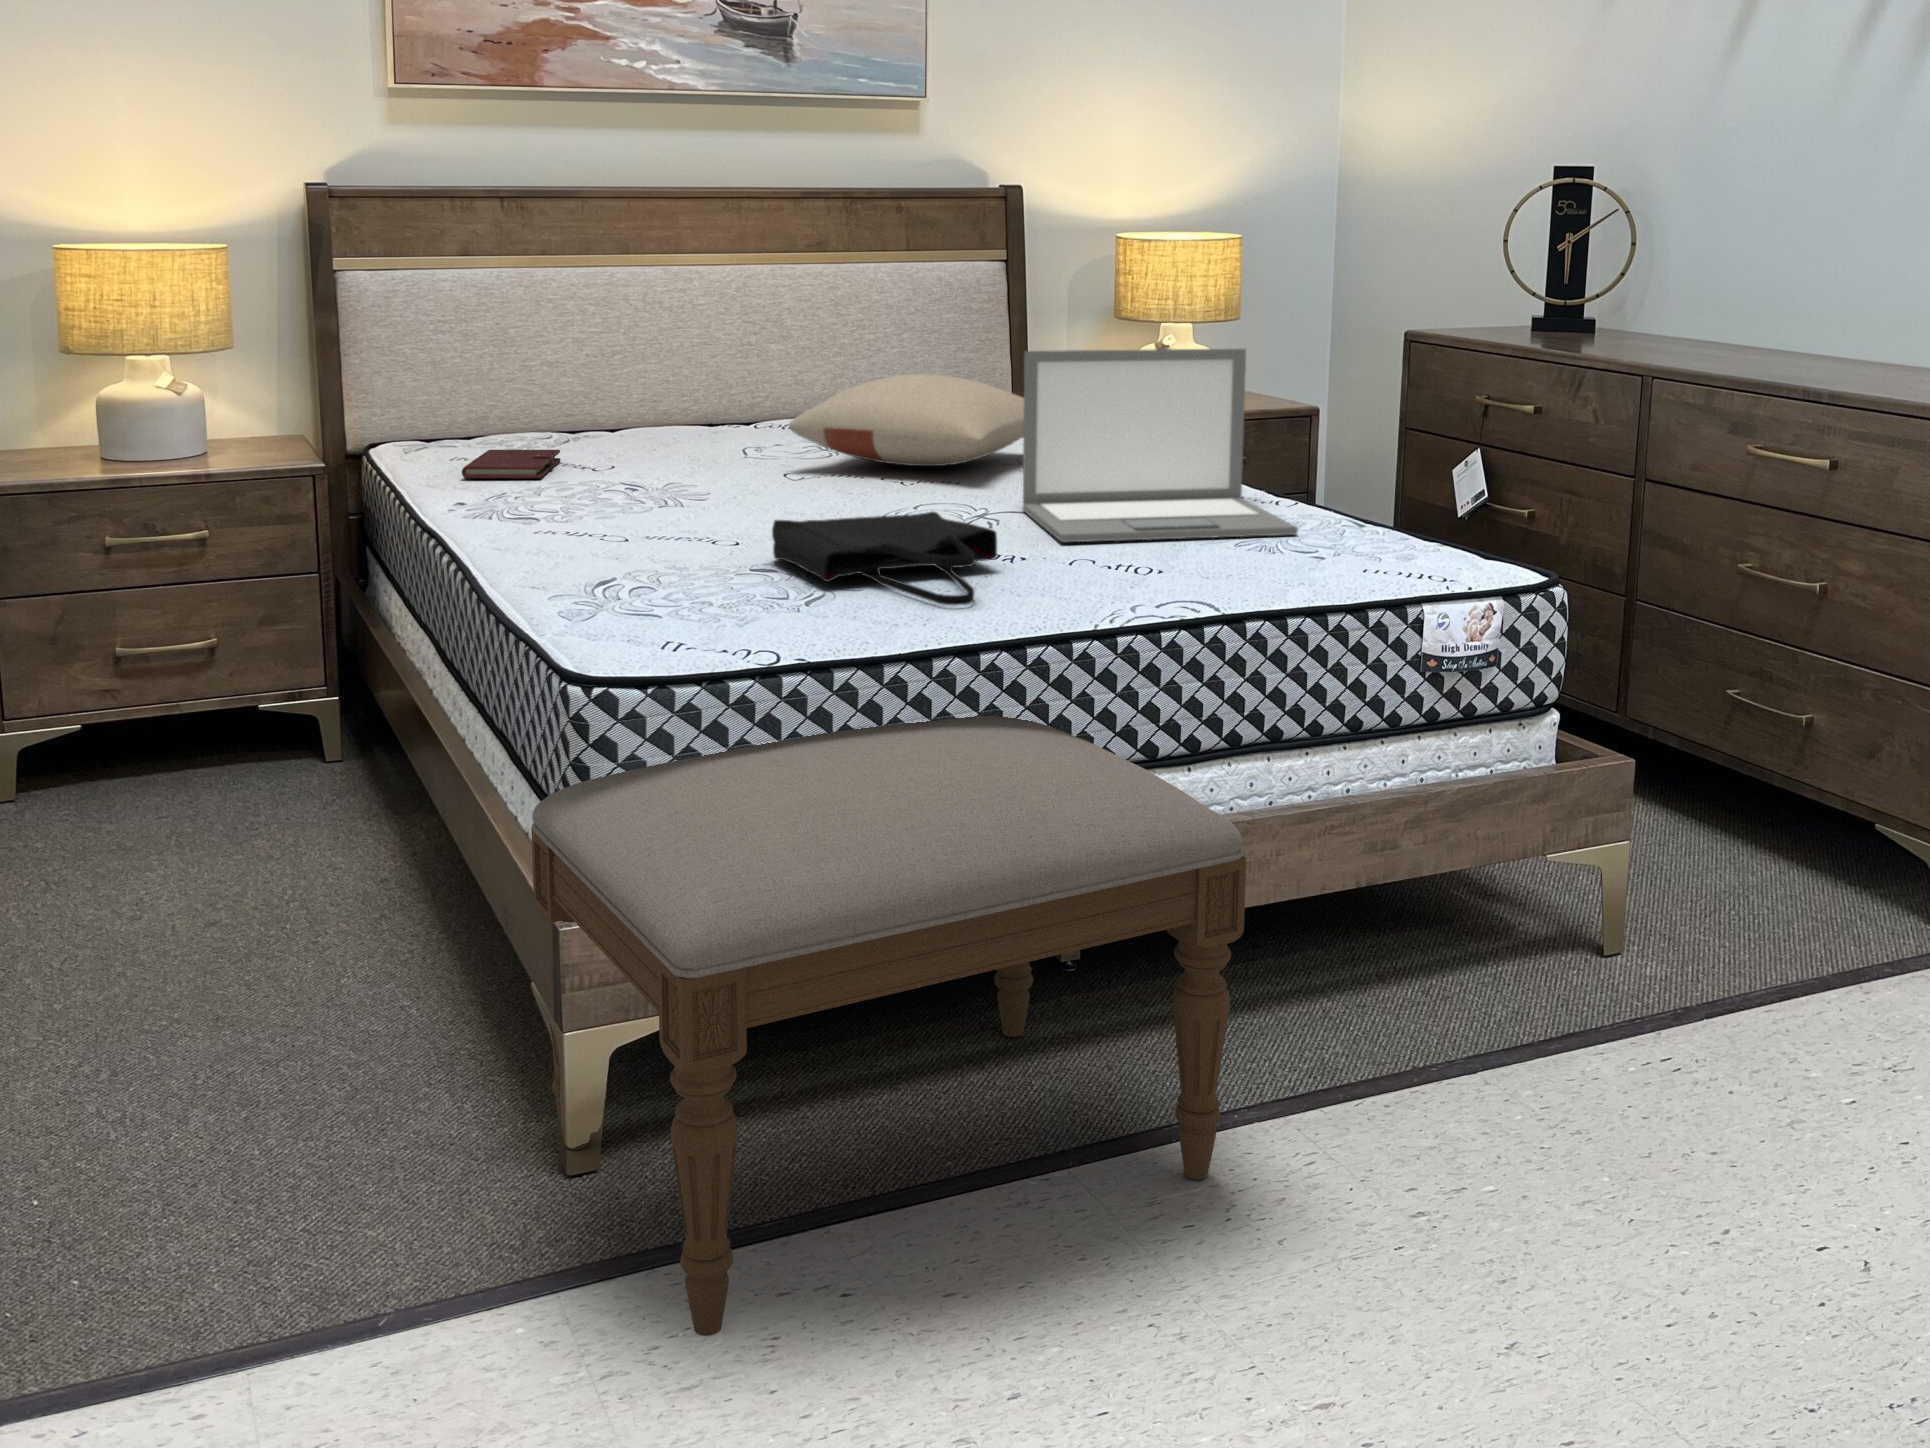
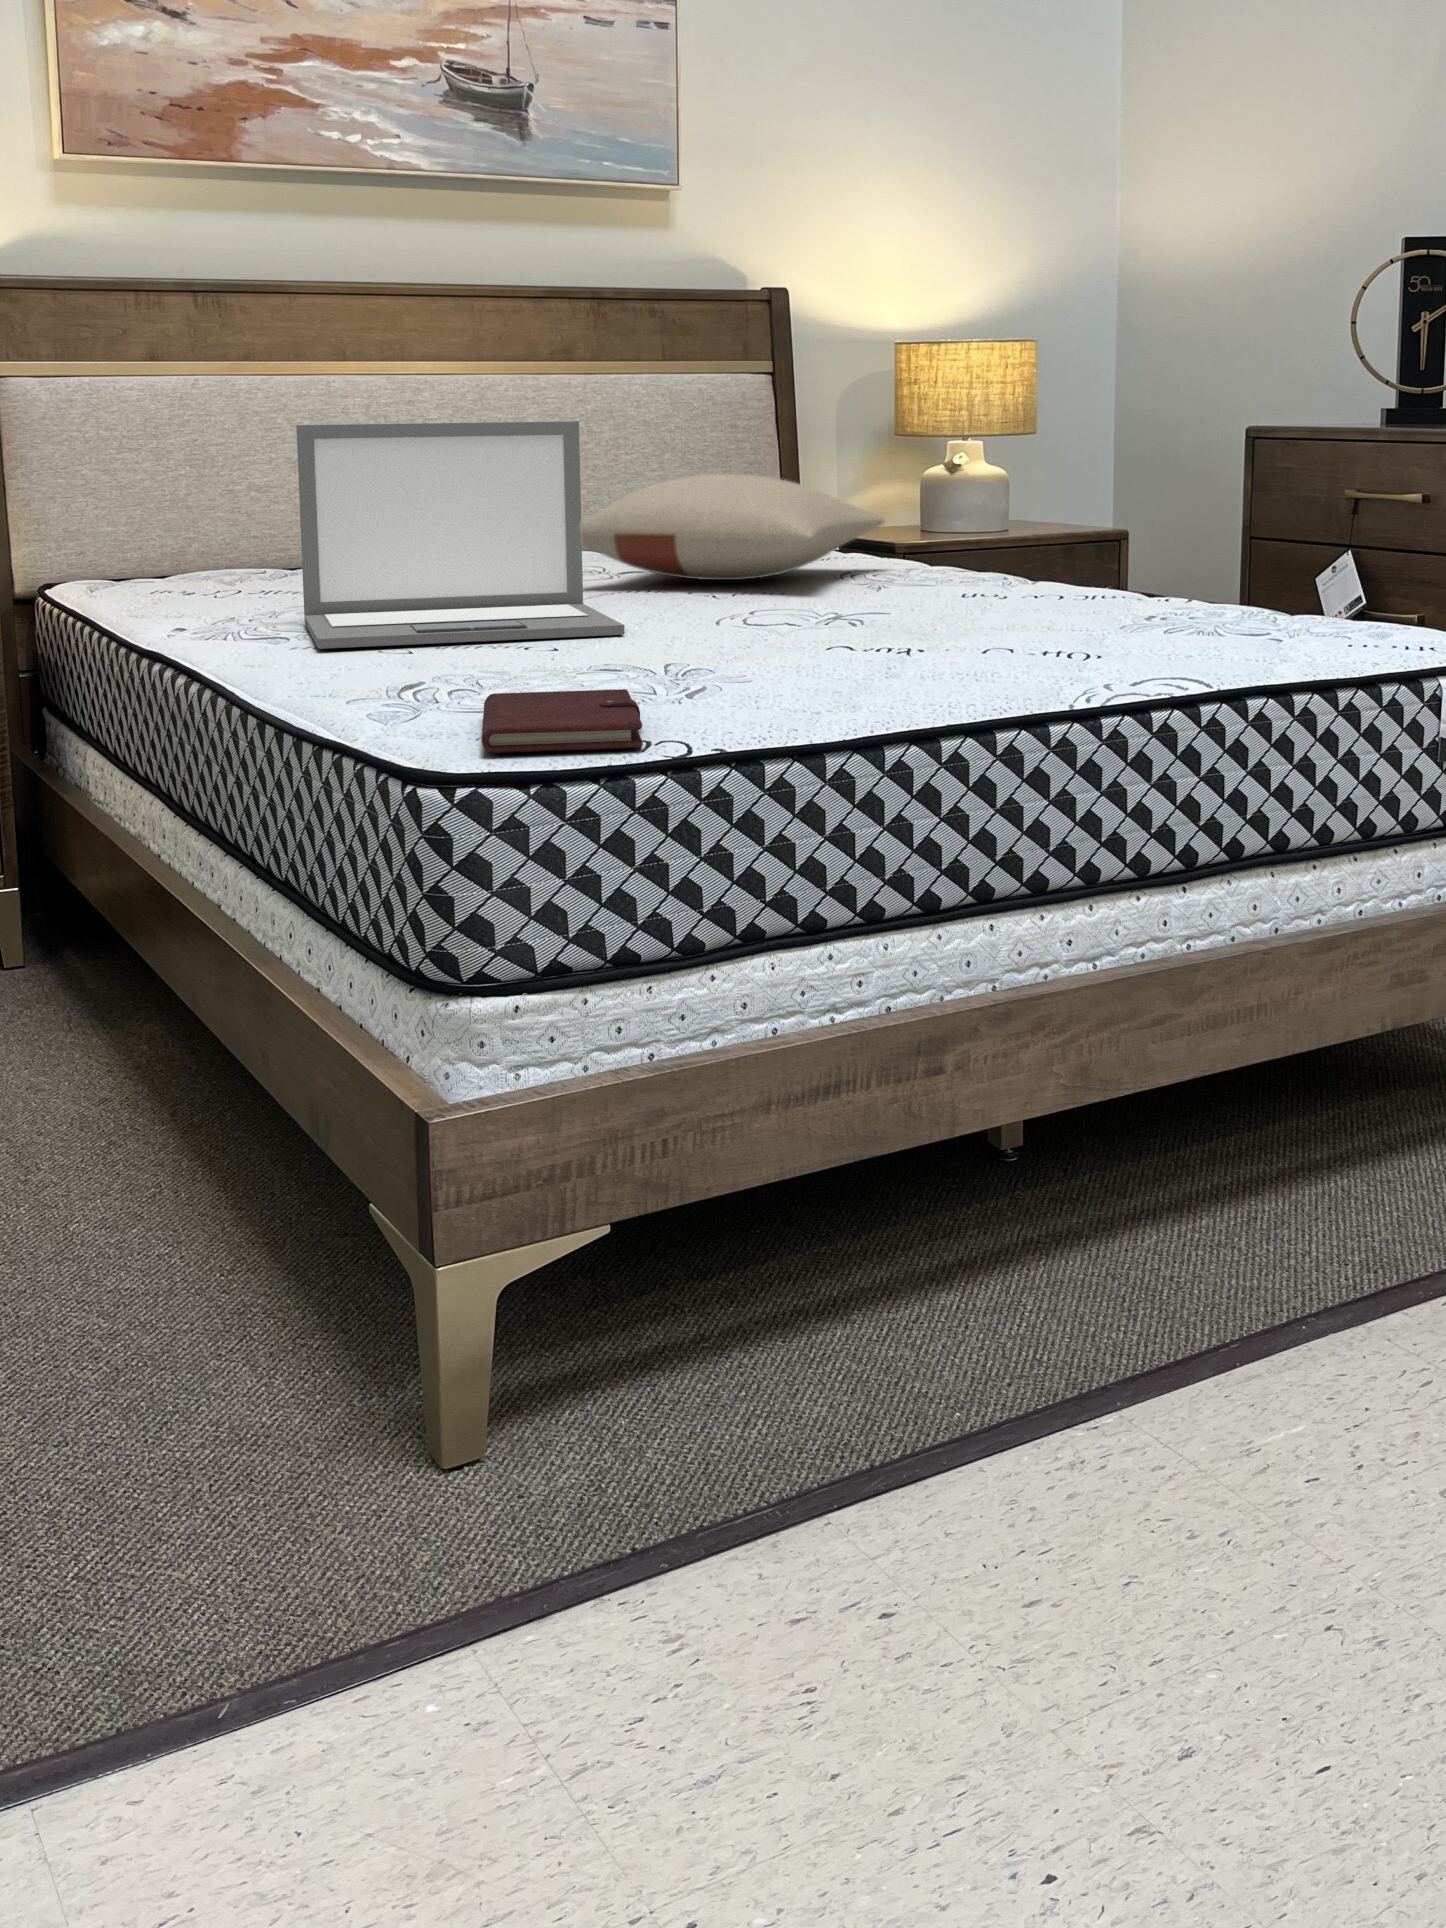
laptop: present [1023,348,1298,542] -> present [296,421,625,649]
notebook: present [462,450,561,478] -> present [482,689,643,753]
tote bag: present [772,512,997,605] -> none [610,601,899,692]
ottoman: present [531,716,1246,1336] -> none [374,821,1352,1692]

